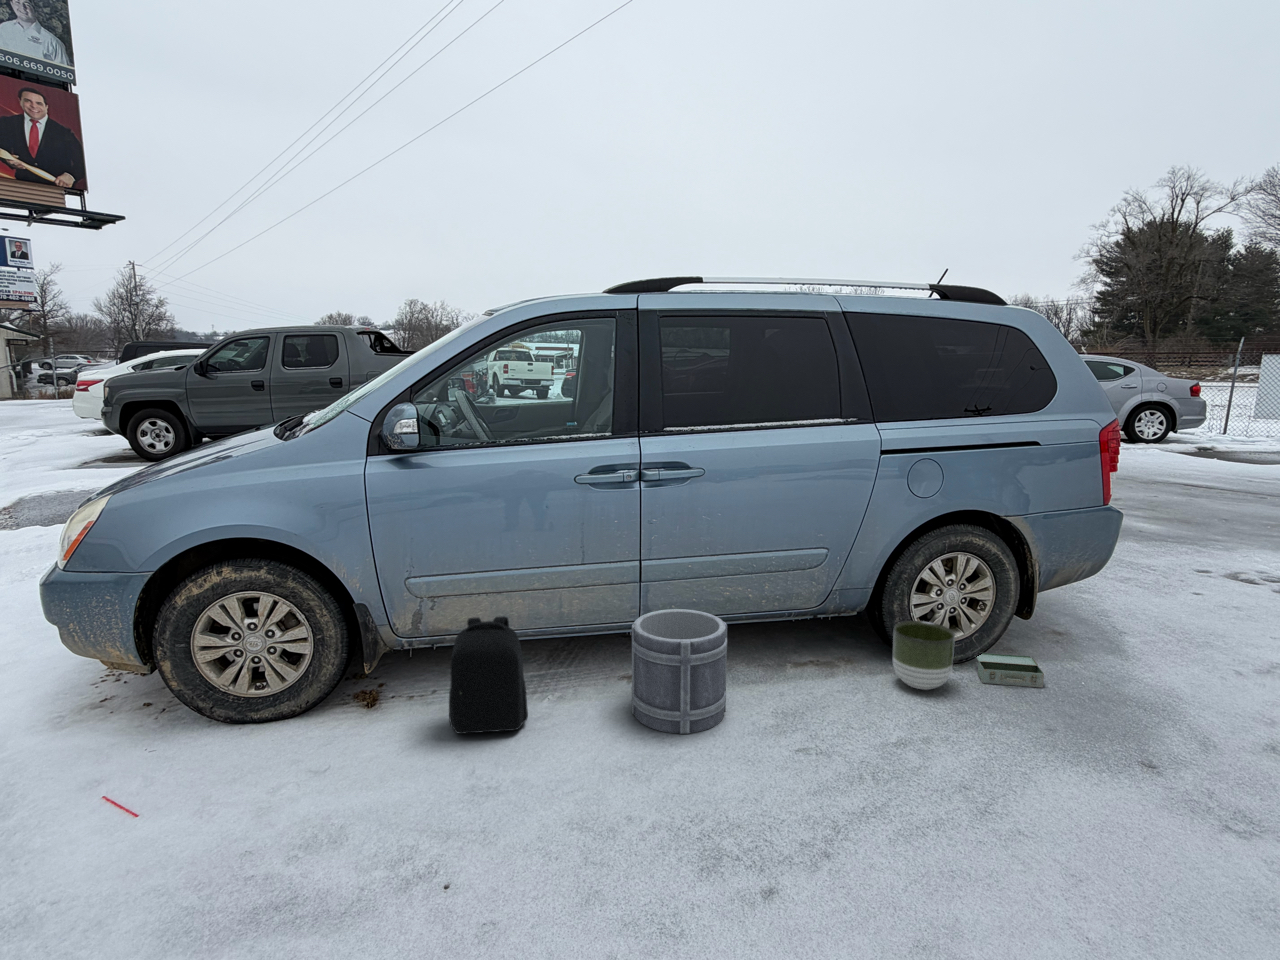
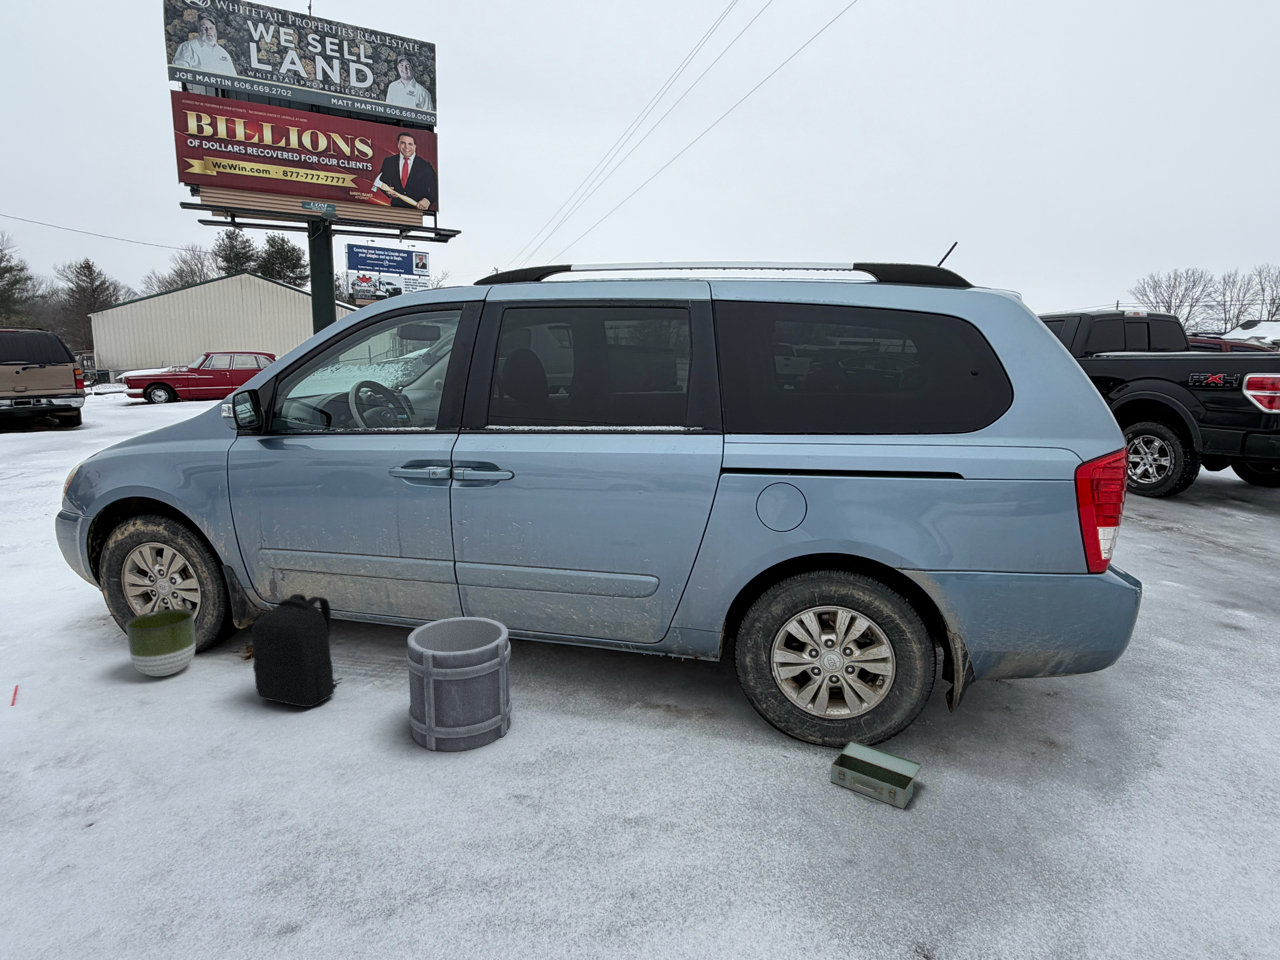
planter: present [893,621,955,690] -> present [126,609,196,676]

